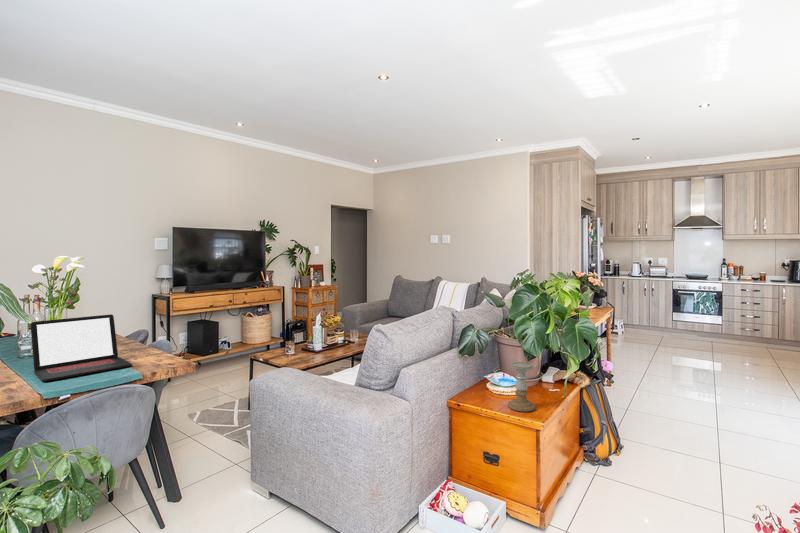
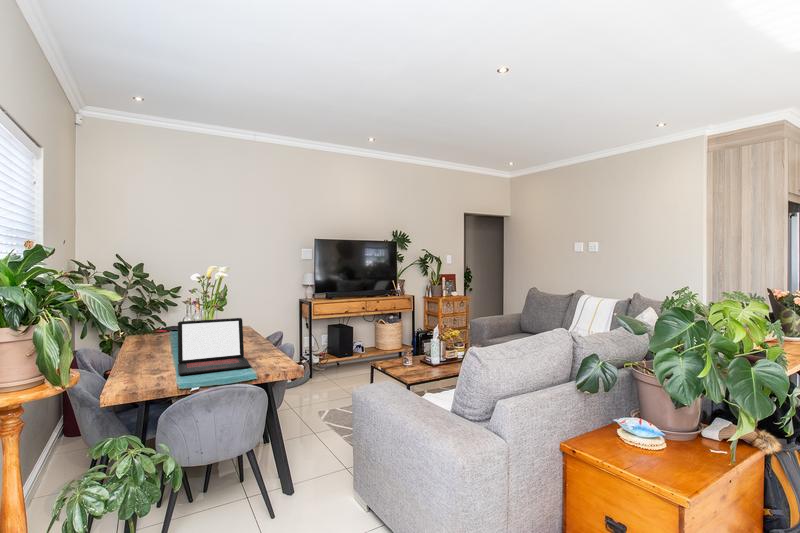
candle holder: present [508,362,535,412] -> none [642,408,682,477]

